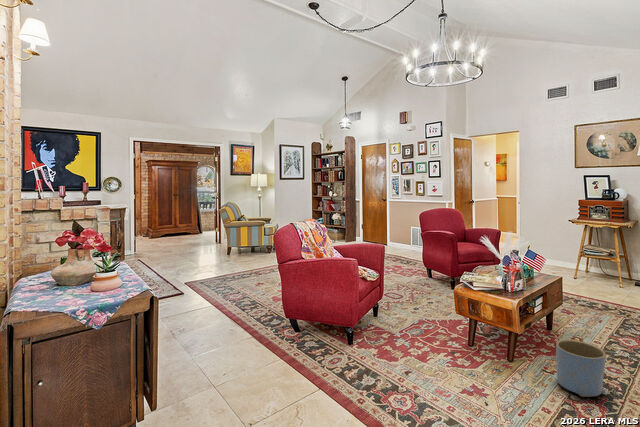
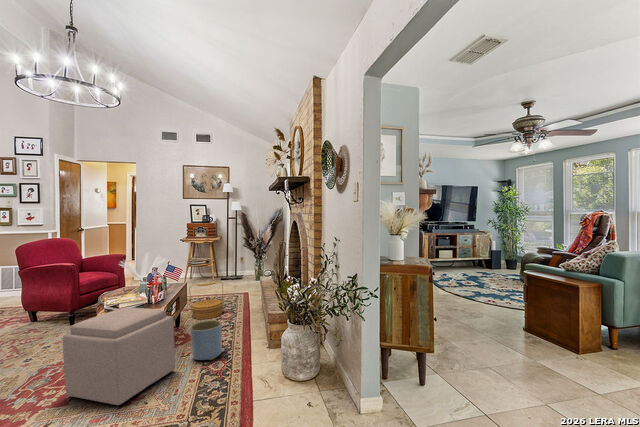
basket: none [572,284,629,337] -> present [189,282,223,319]
ottoman: none [428,293,532,390] -> present [63,307,175,405]

